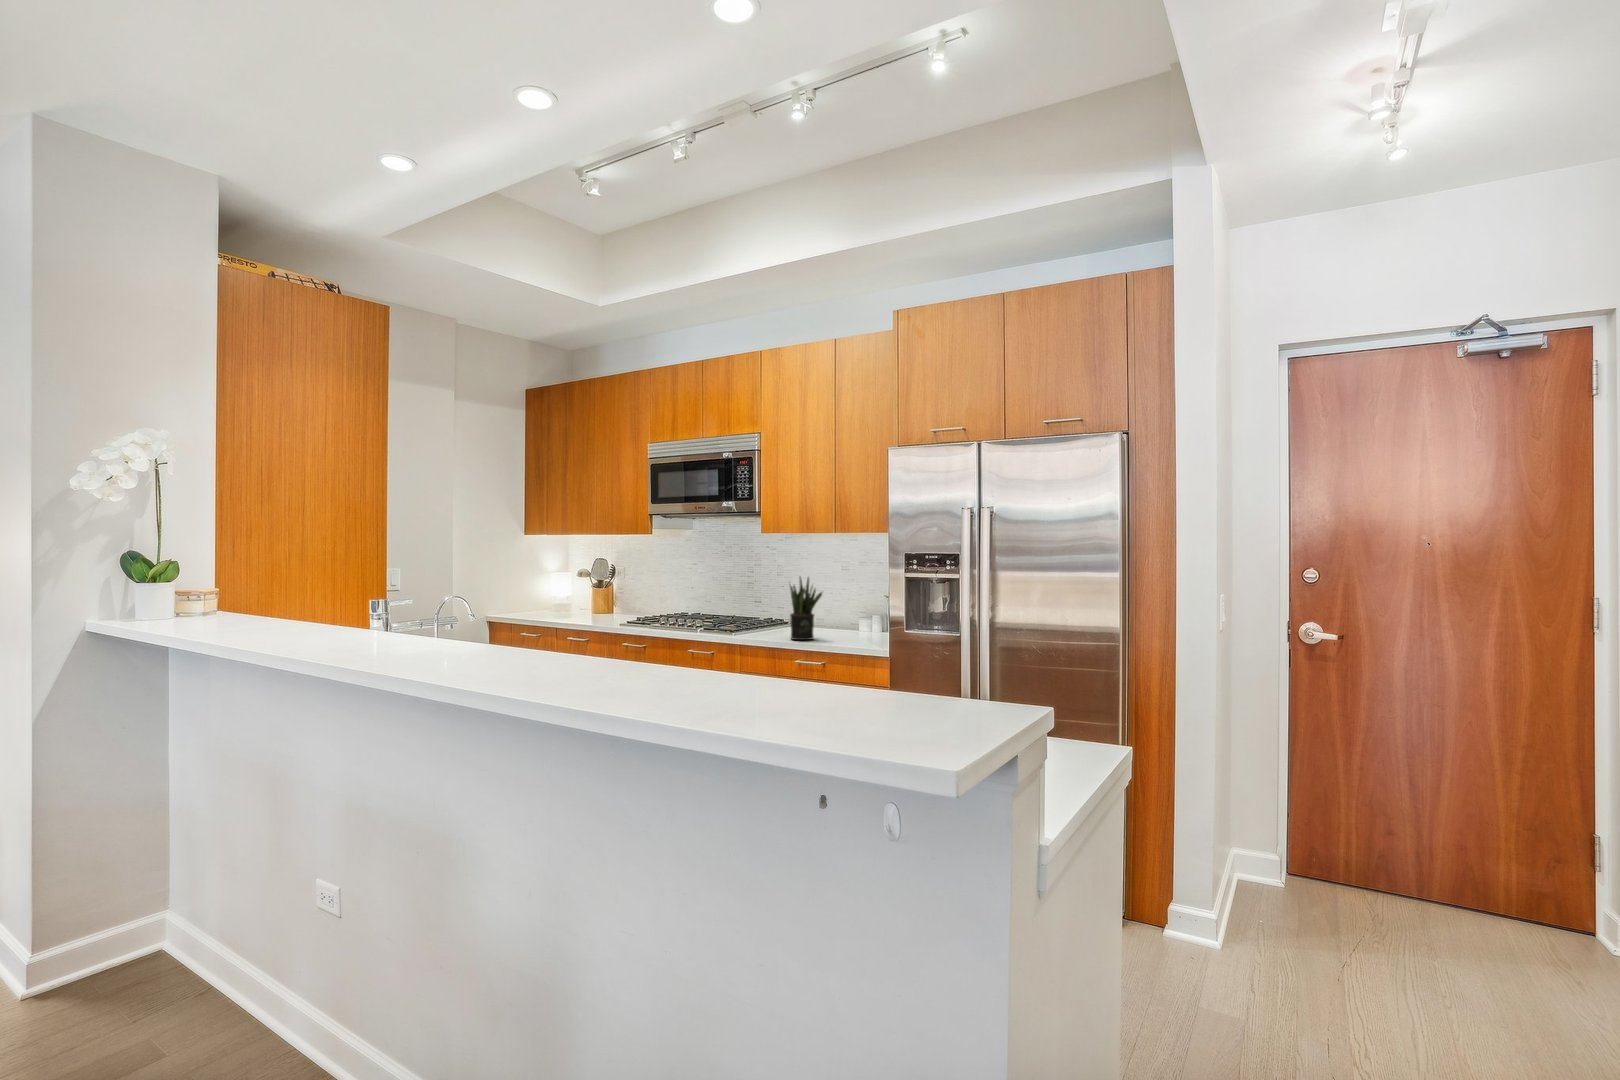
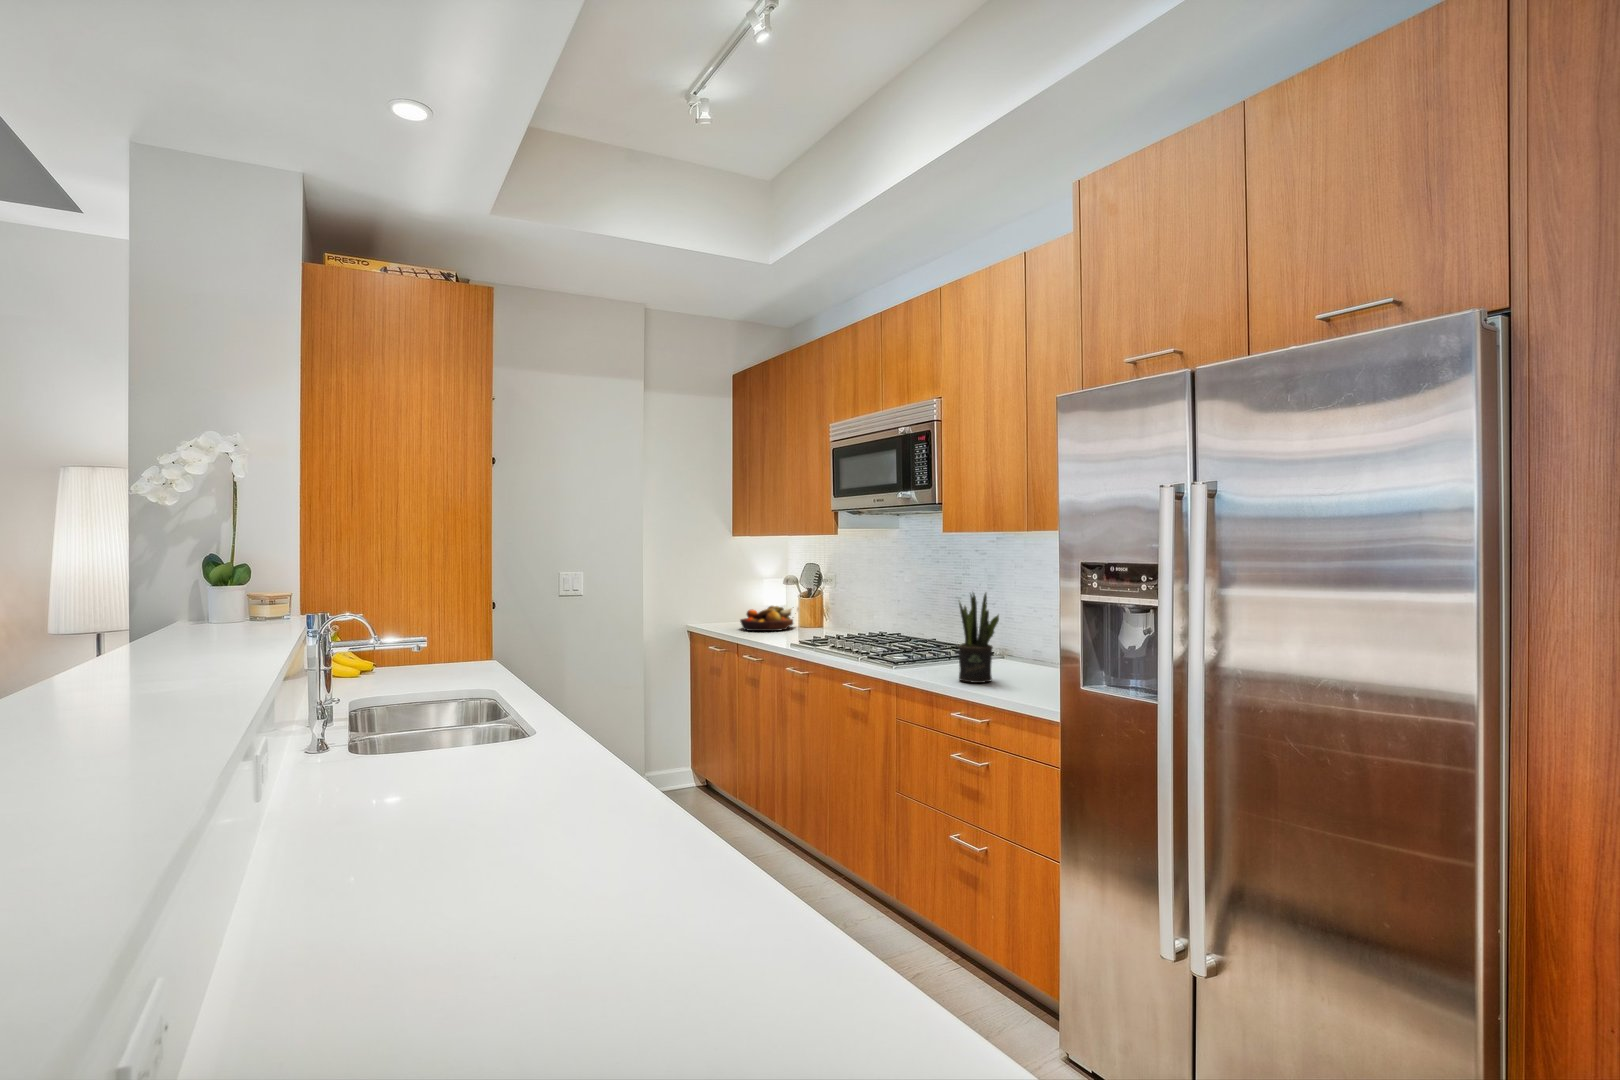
fruit bowl: none [550,595,601,617] -> present [740,606,799,631]

